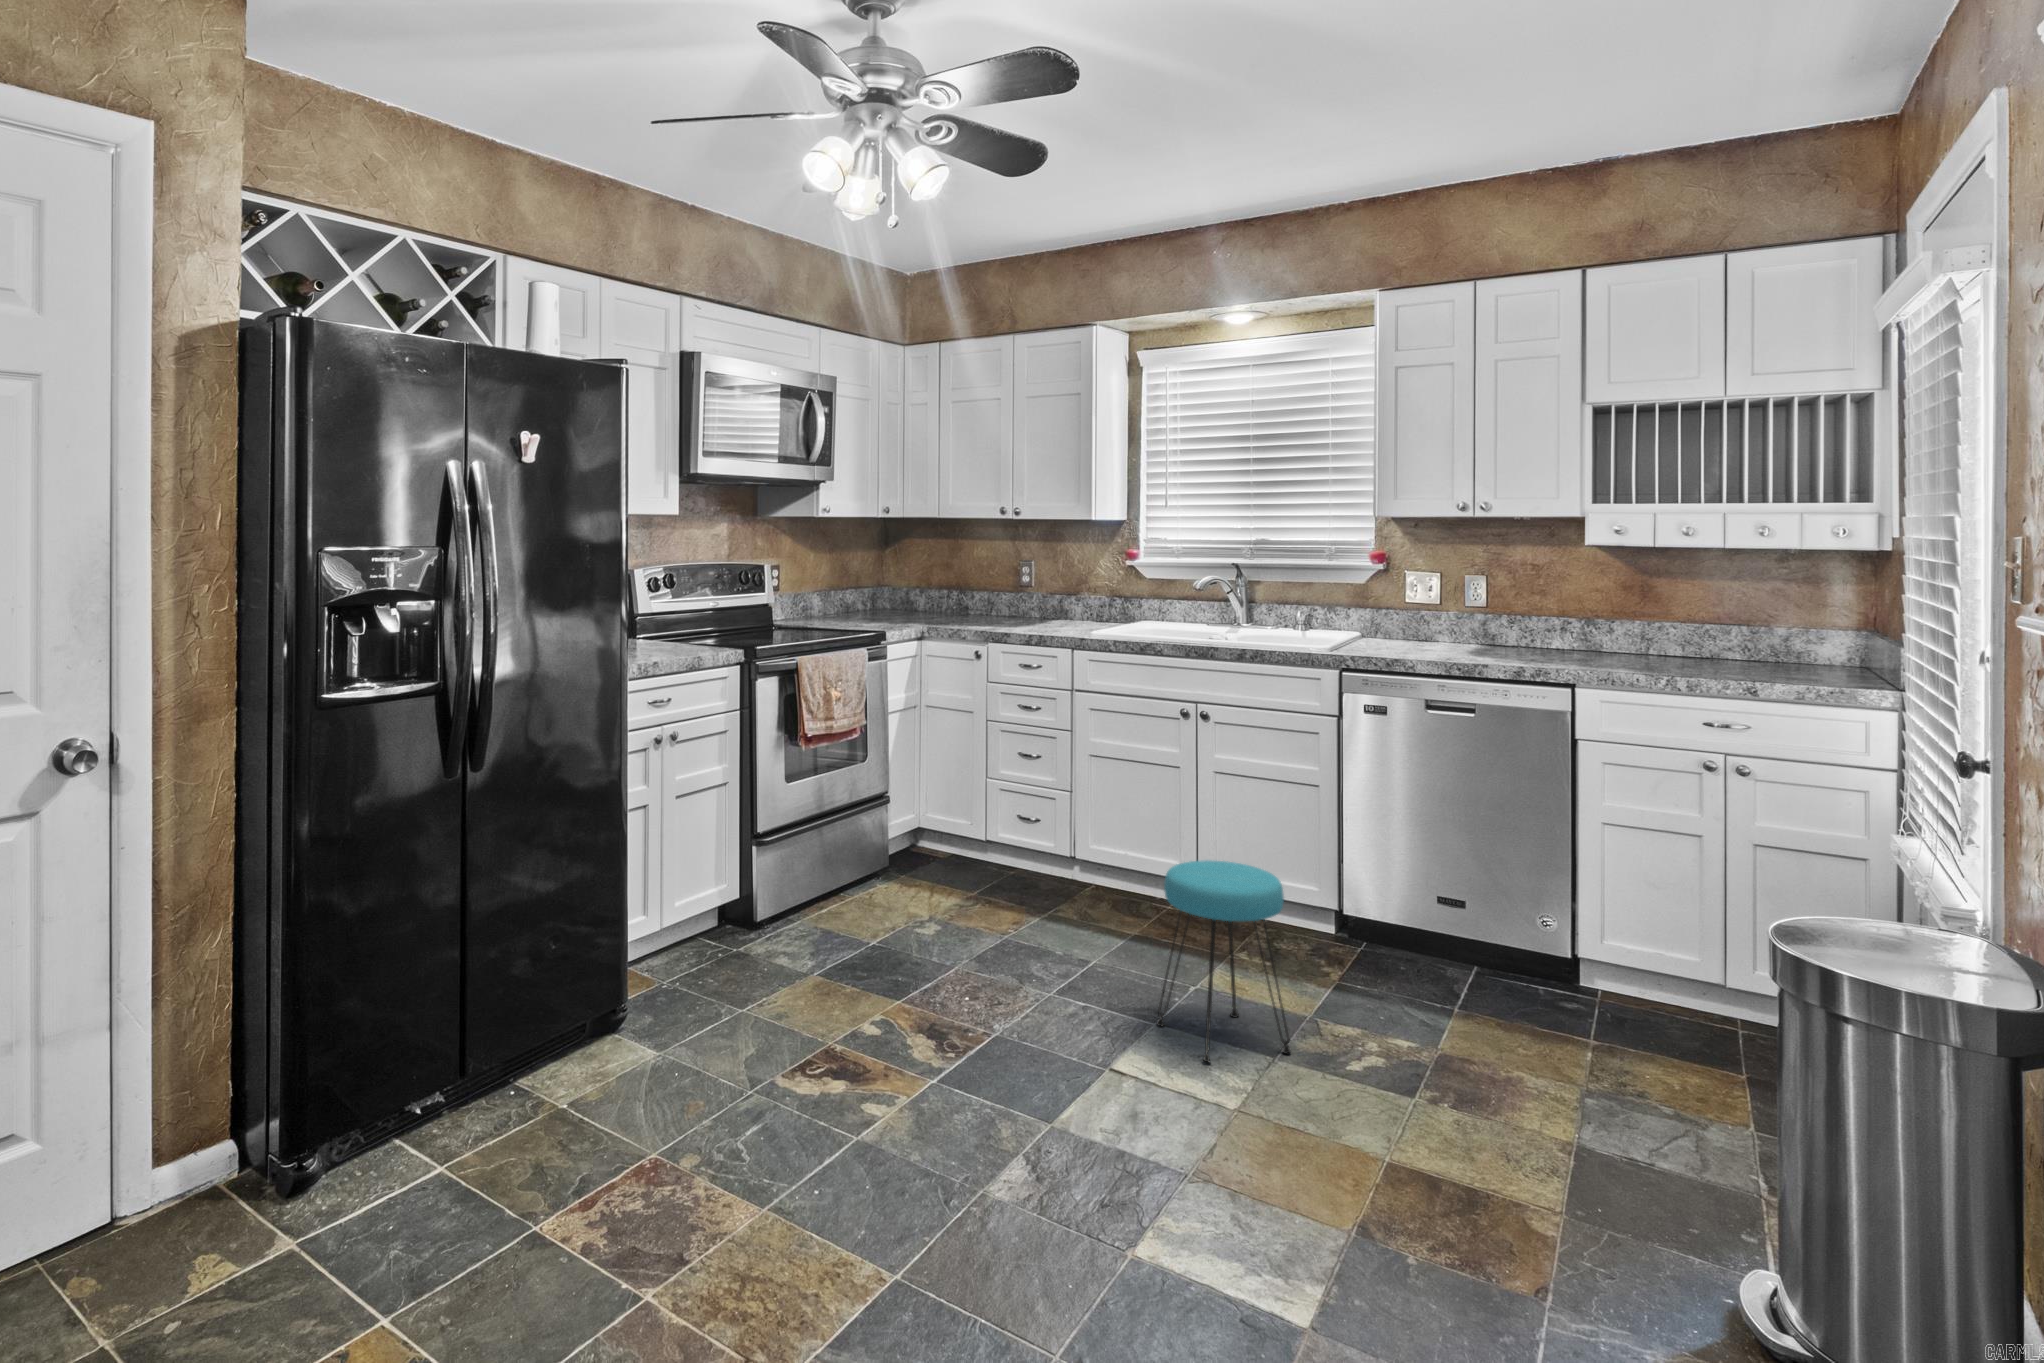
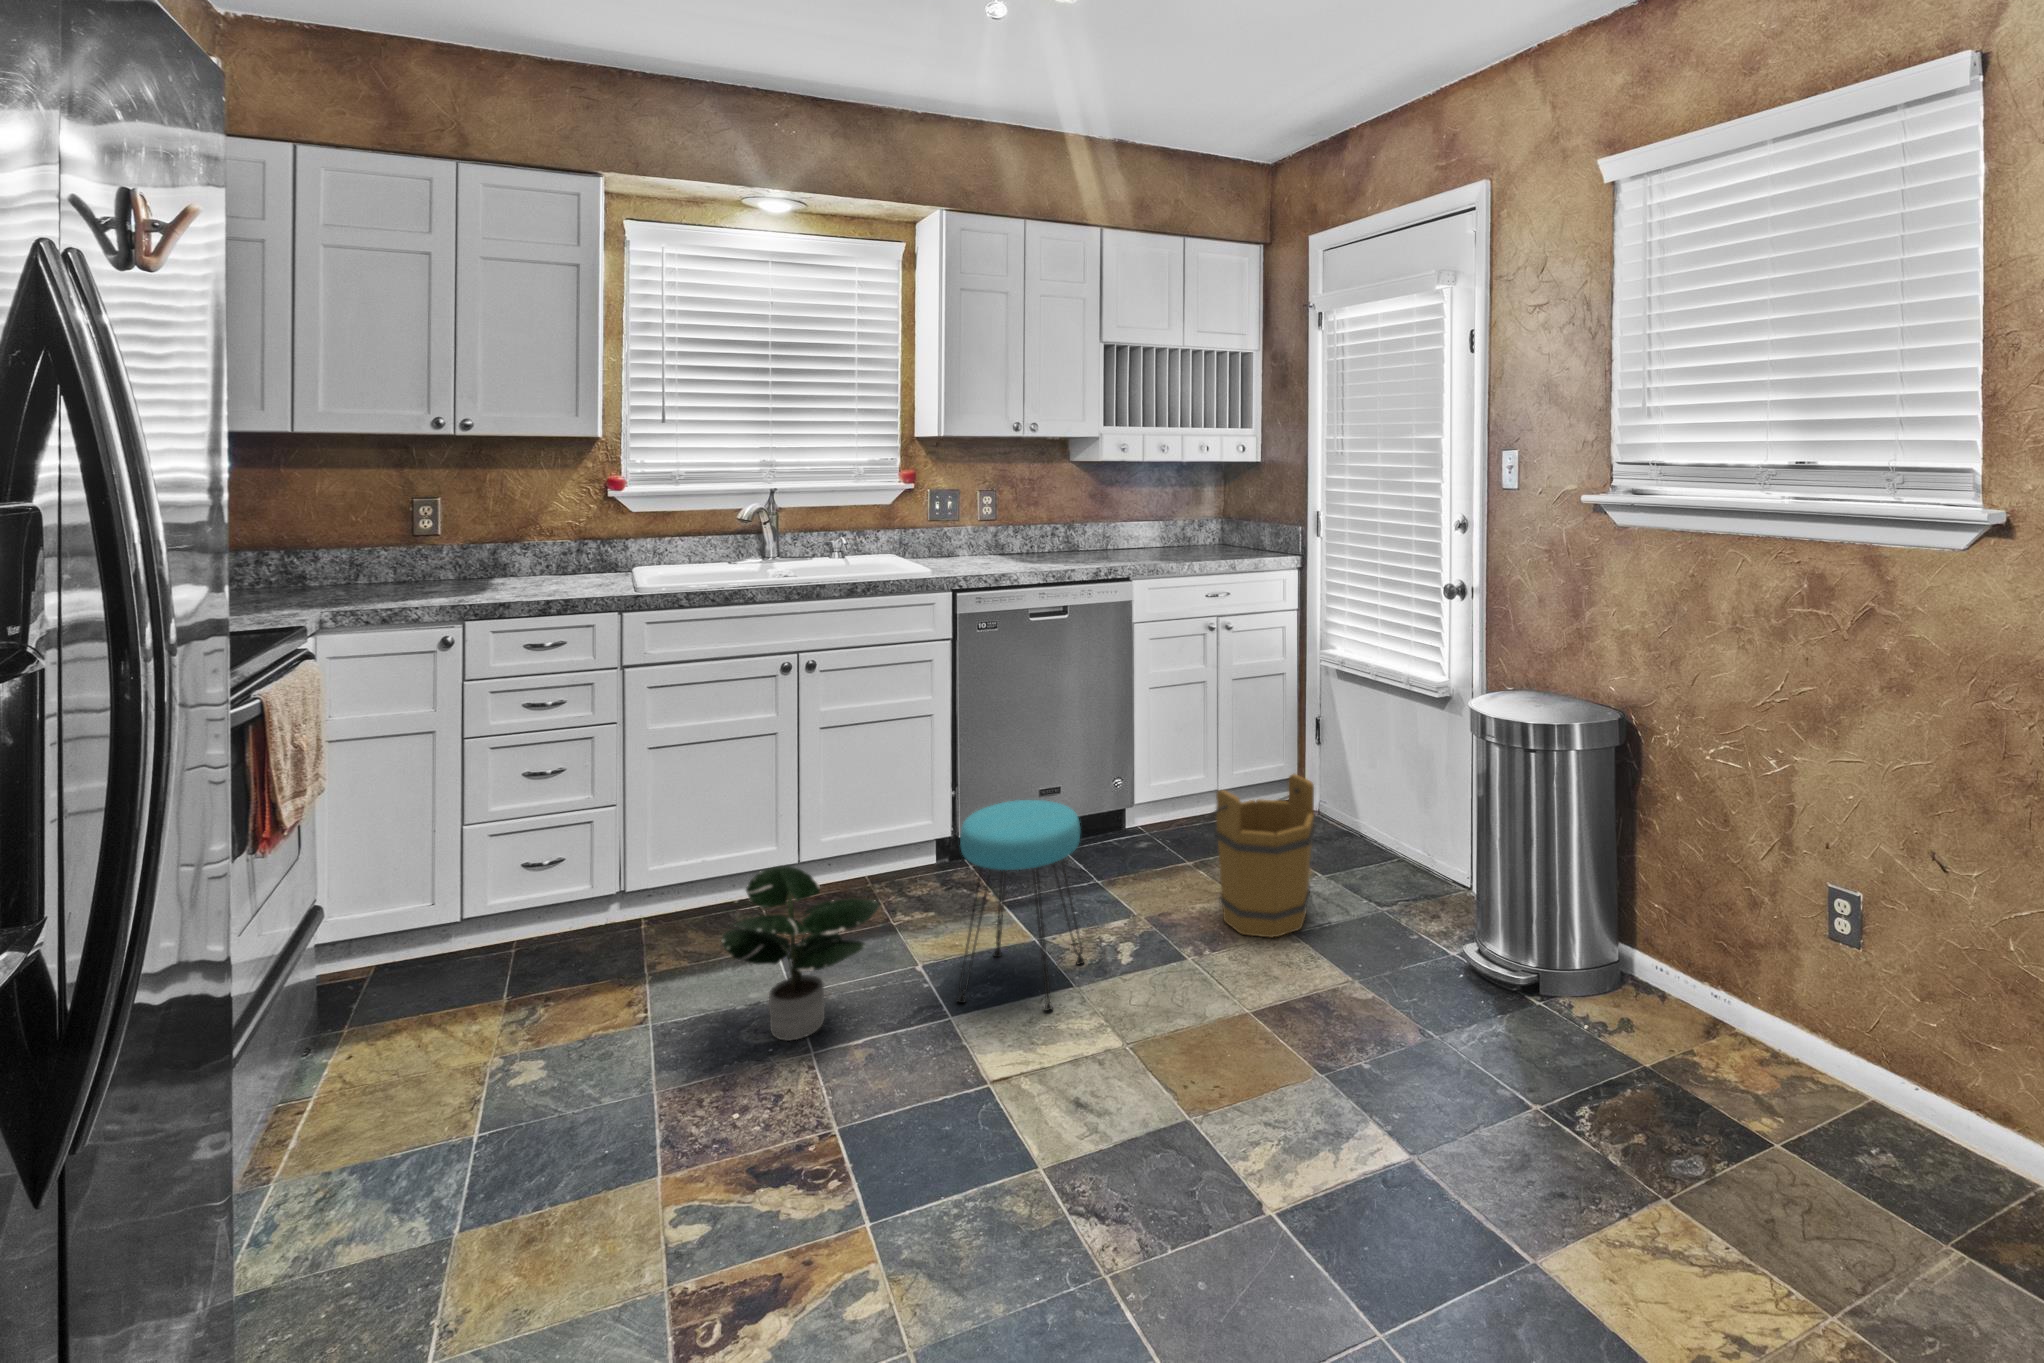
potted plant: none [996,855,1111,990] -> present [722,866,879,1041]
bucket: none [1465,932,1624,1153] -> present [1209,774,1316,938]

